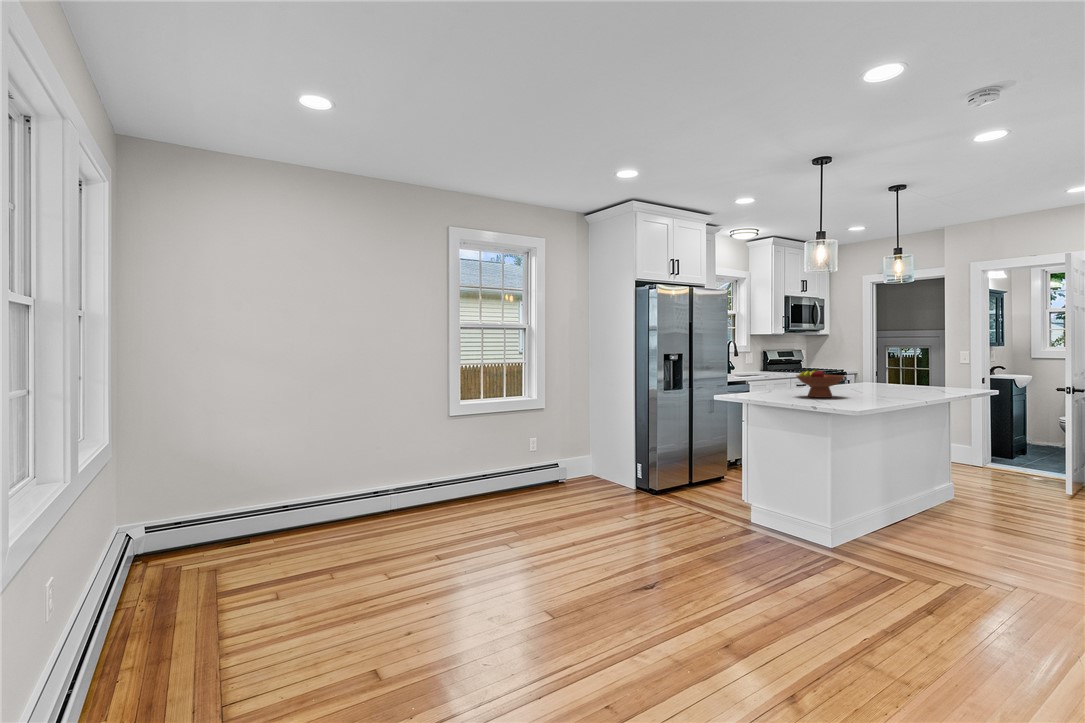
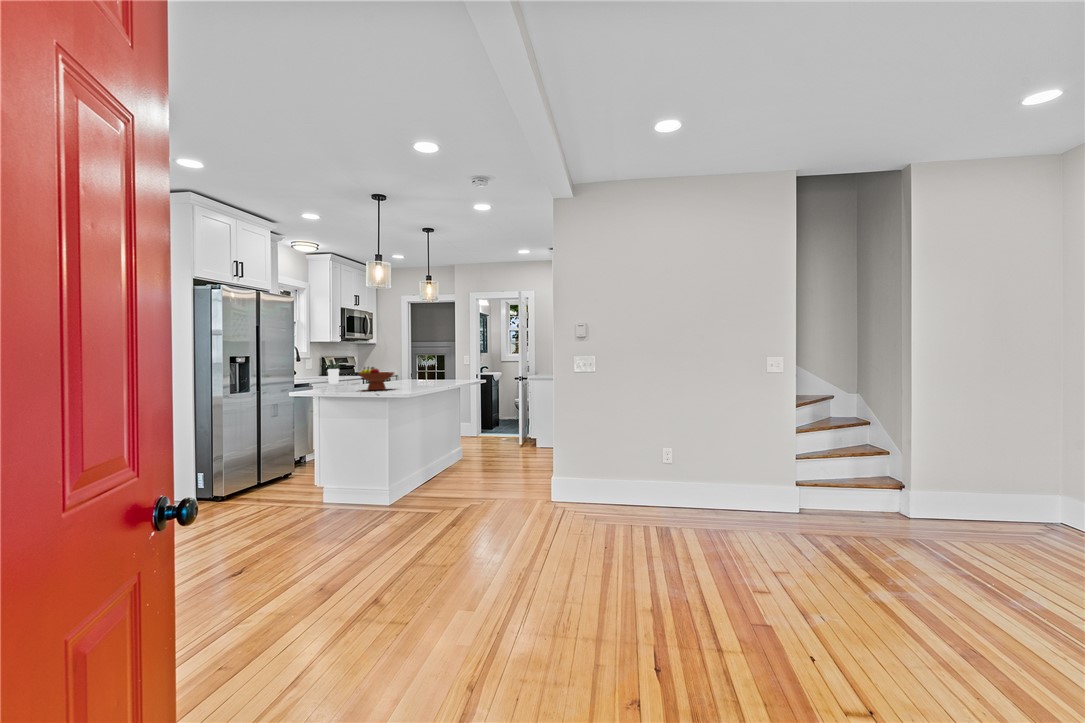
potted plant: none [757,355,791,383] -> present [326,359,340,383]

